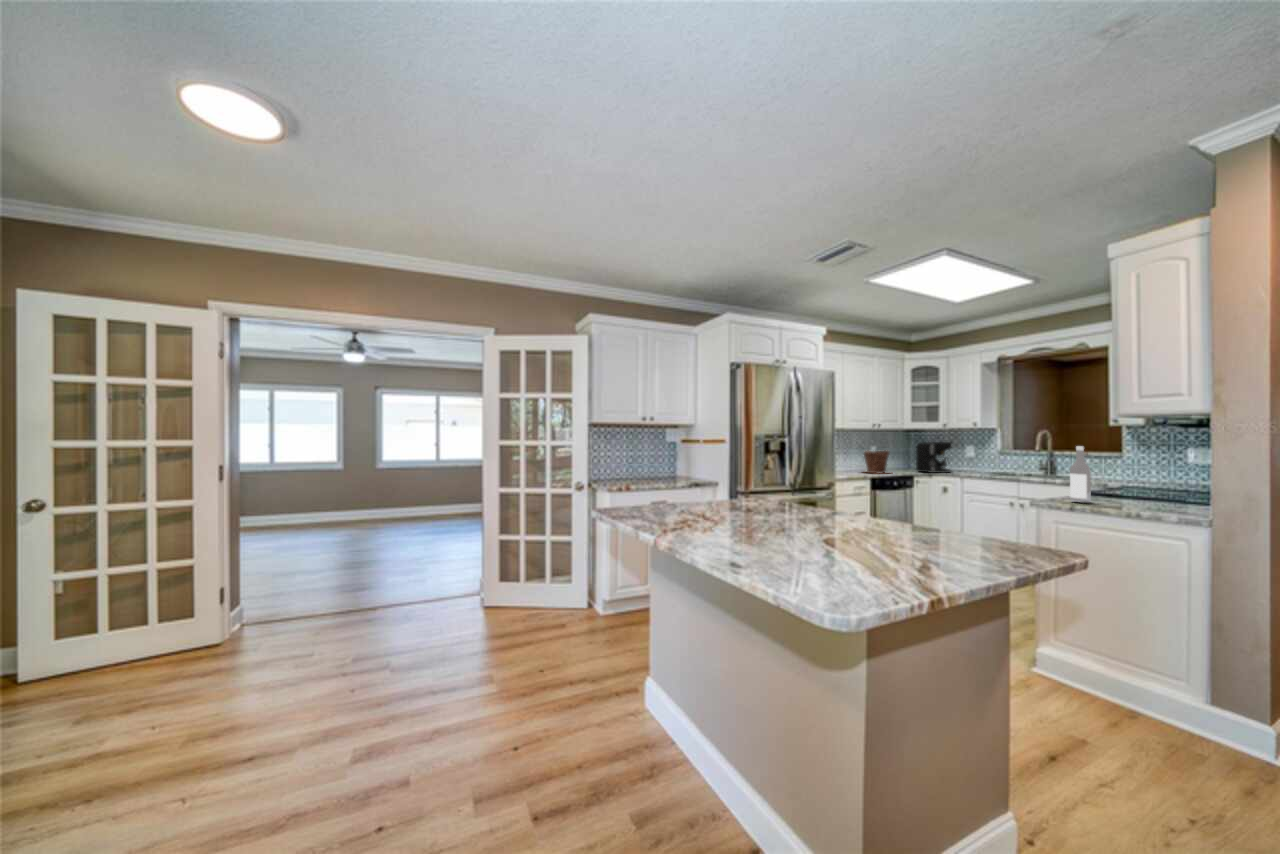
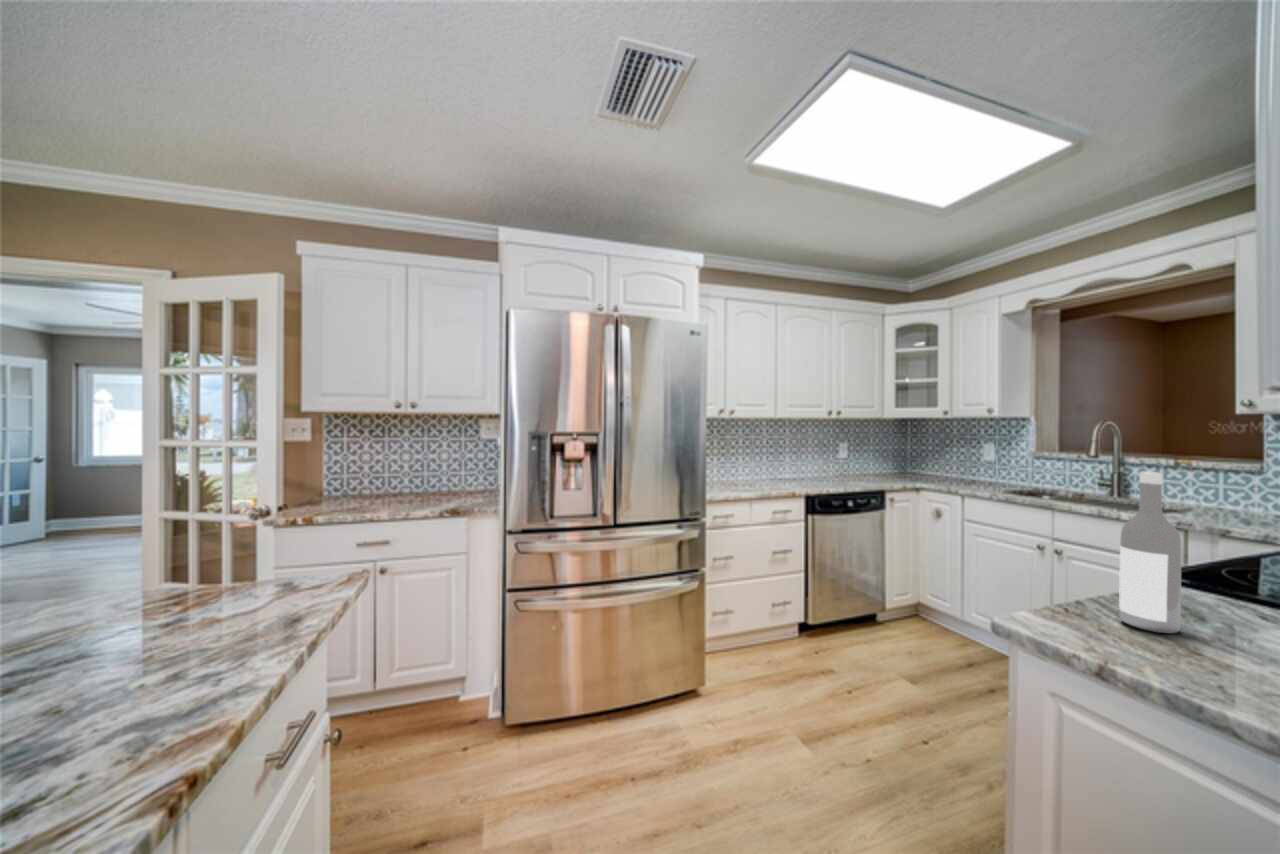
coffee maker: present [916,442,952,473] -> none [895,438,950,487]
plant pot: present [864,450,889,474] -> none [806,450,853,487]

